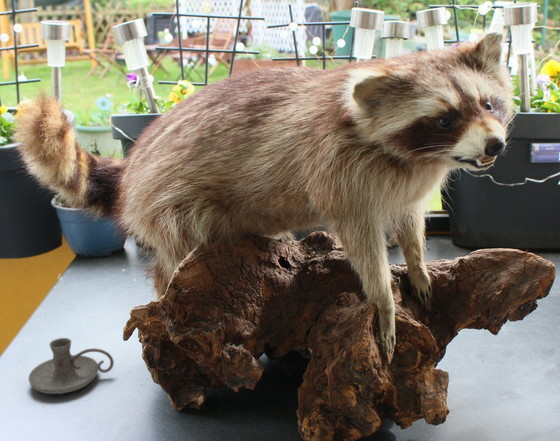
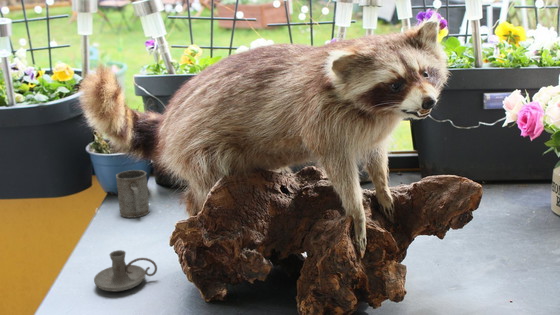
mug: none [75,229,117,289] -> present [116,170,149,218]

